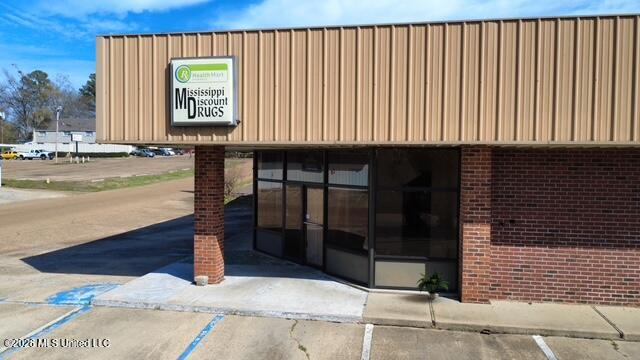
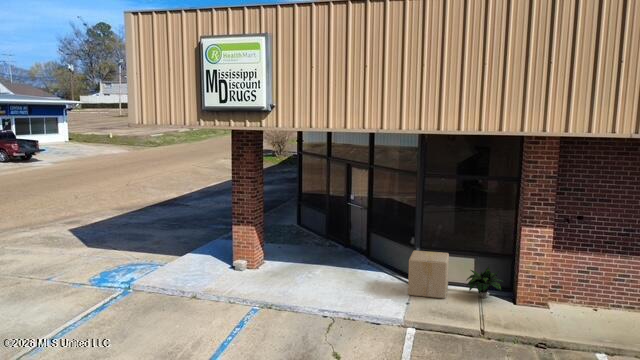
cardboard box: none [364,259,400,300] -> present [408,250,449,299]

